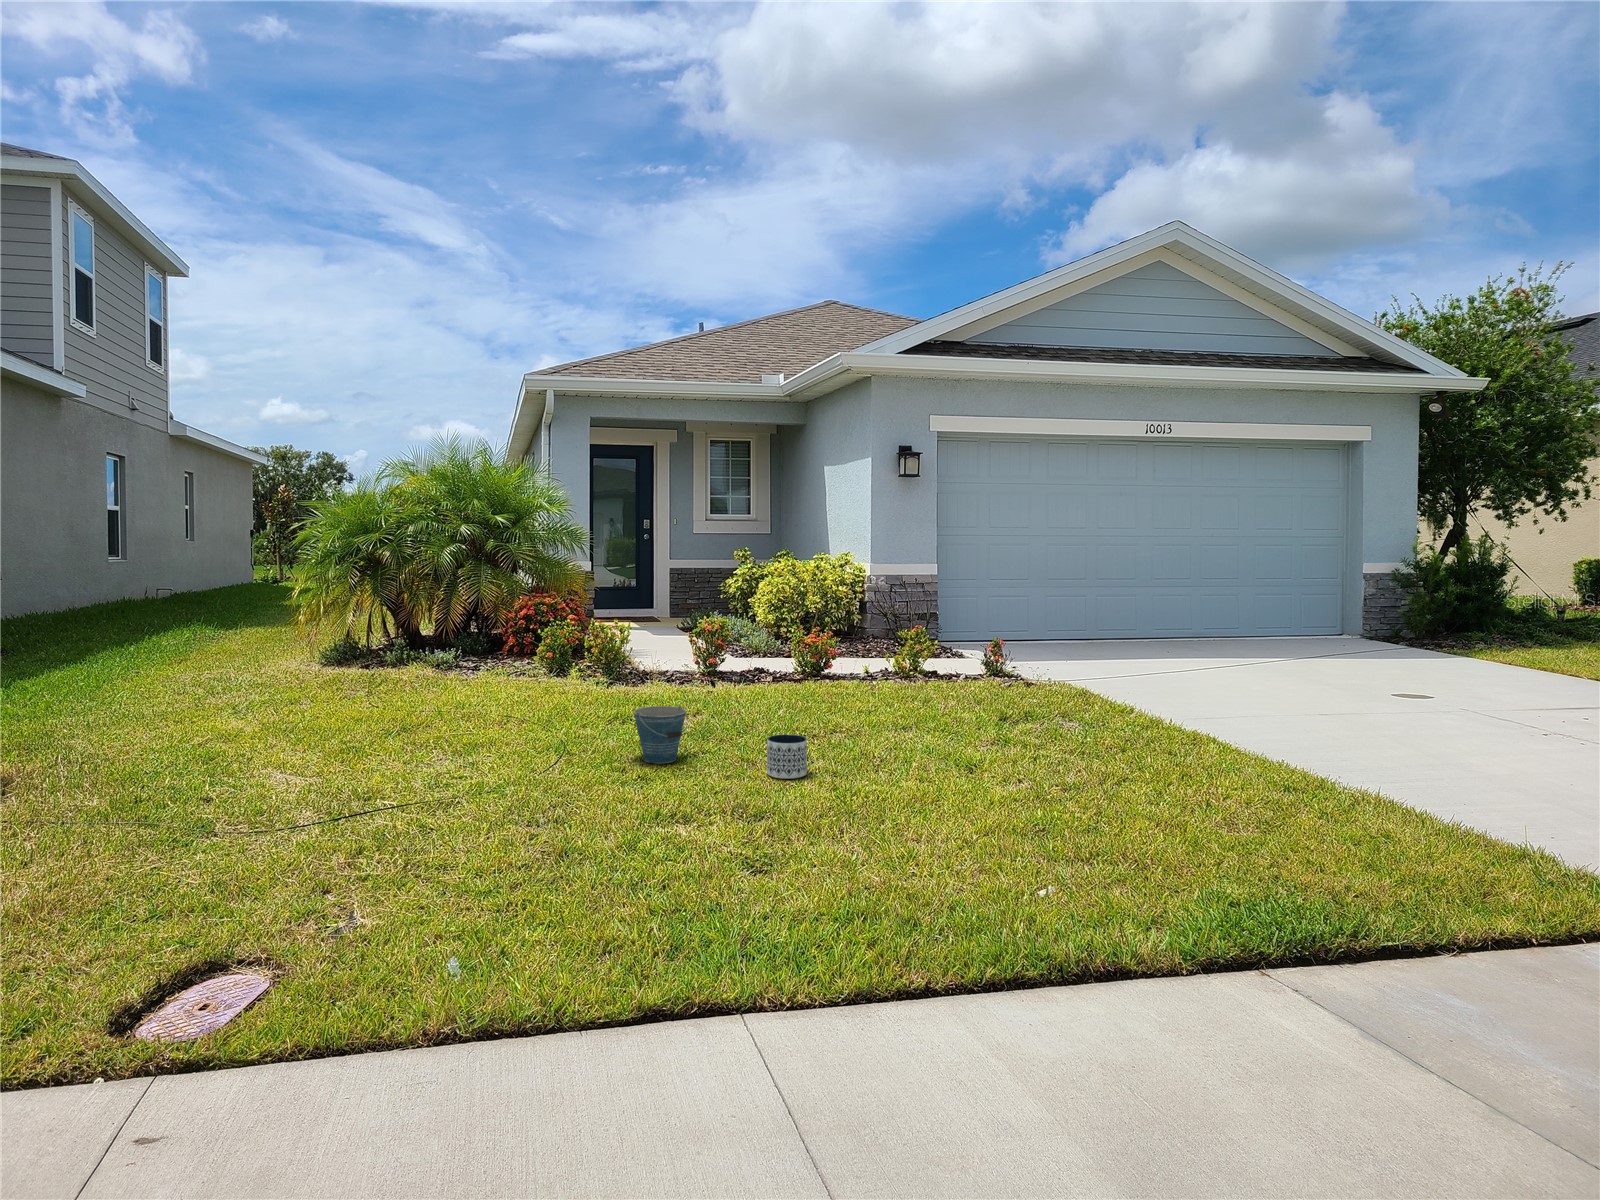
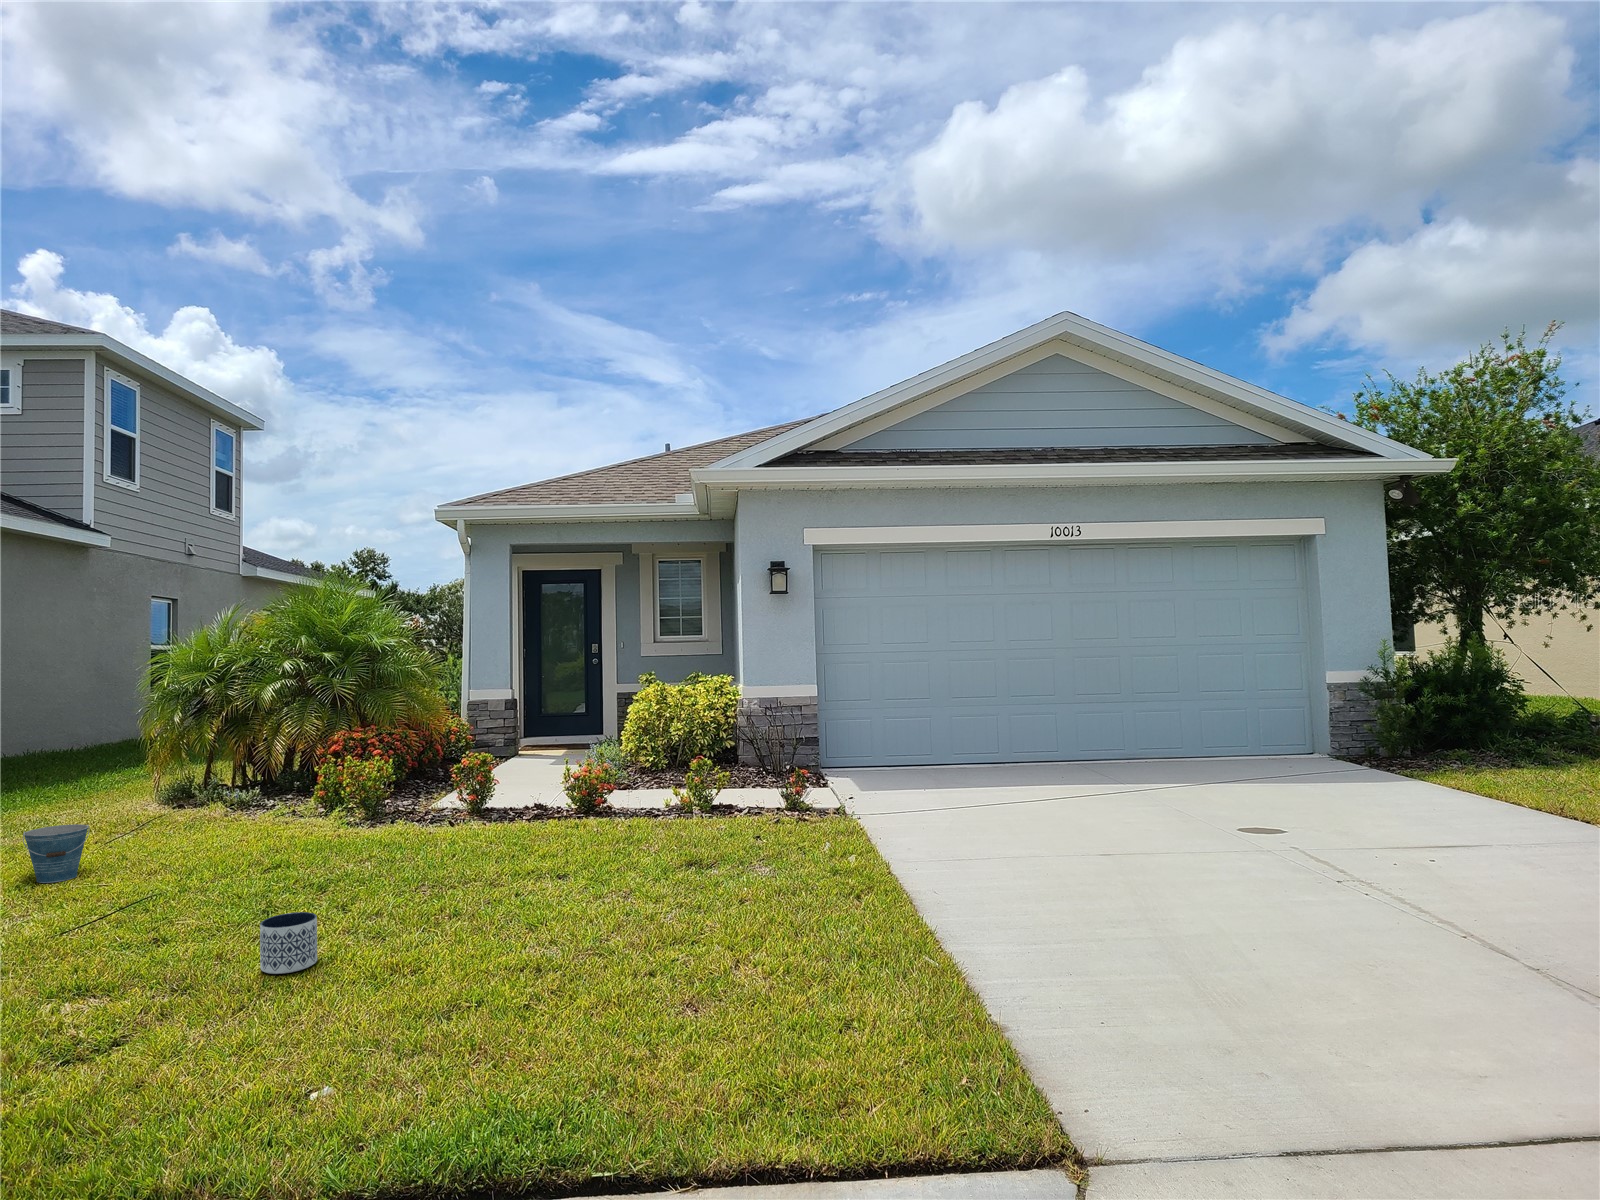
bucket: present [634,706,688,763] -> present [23,824,89,883]

